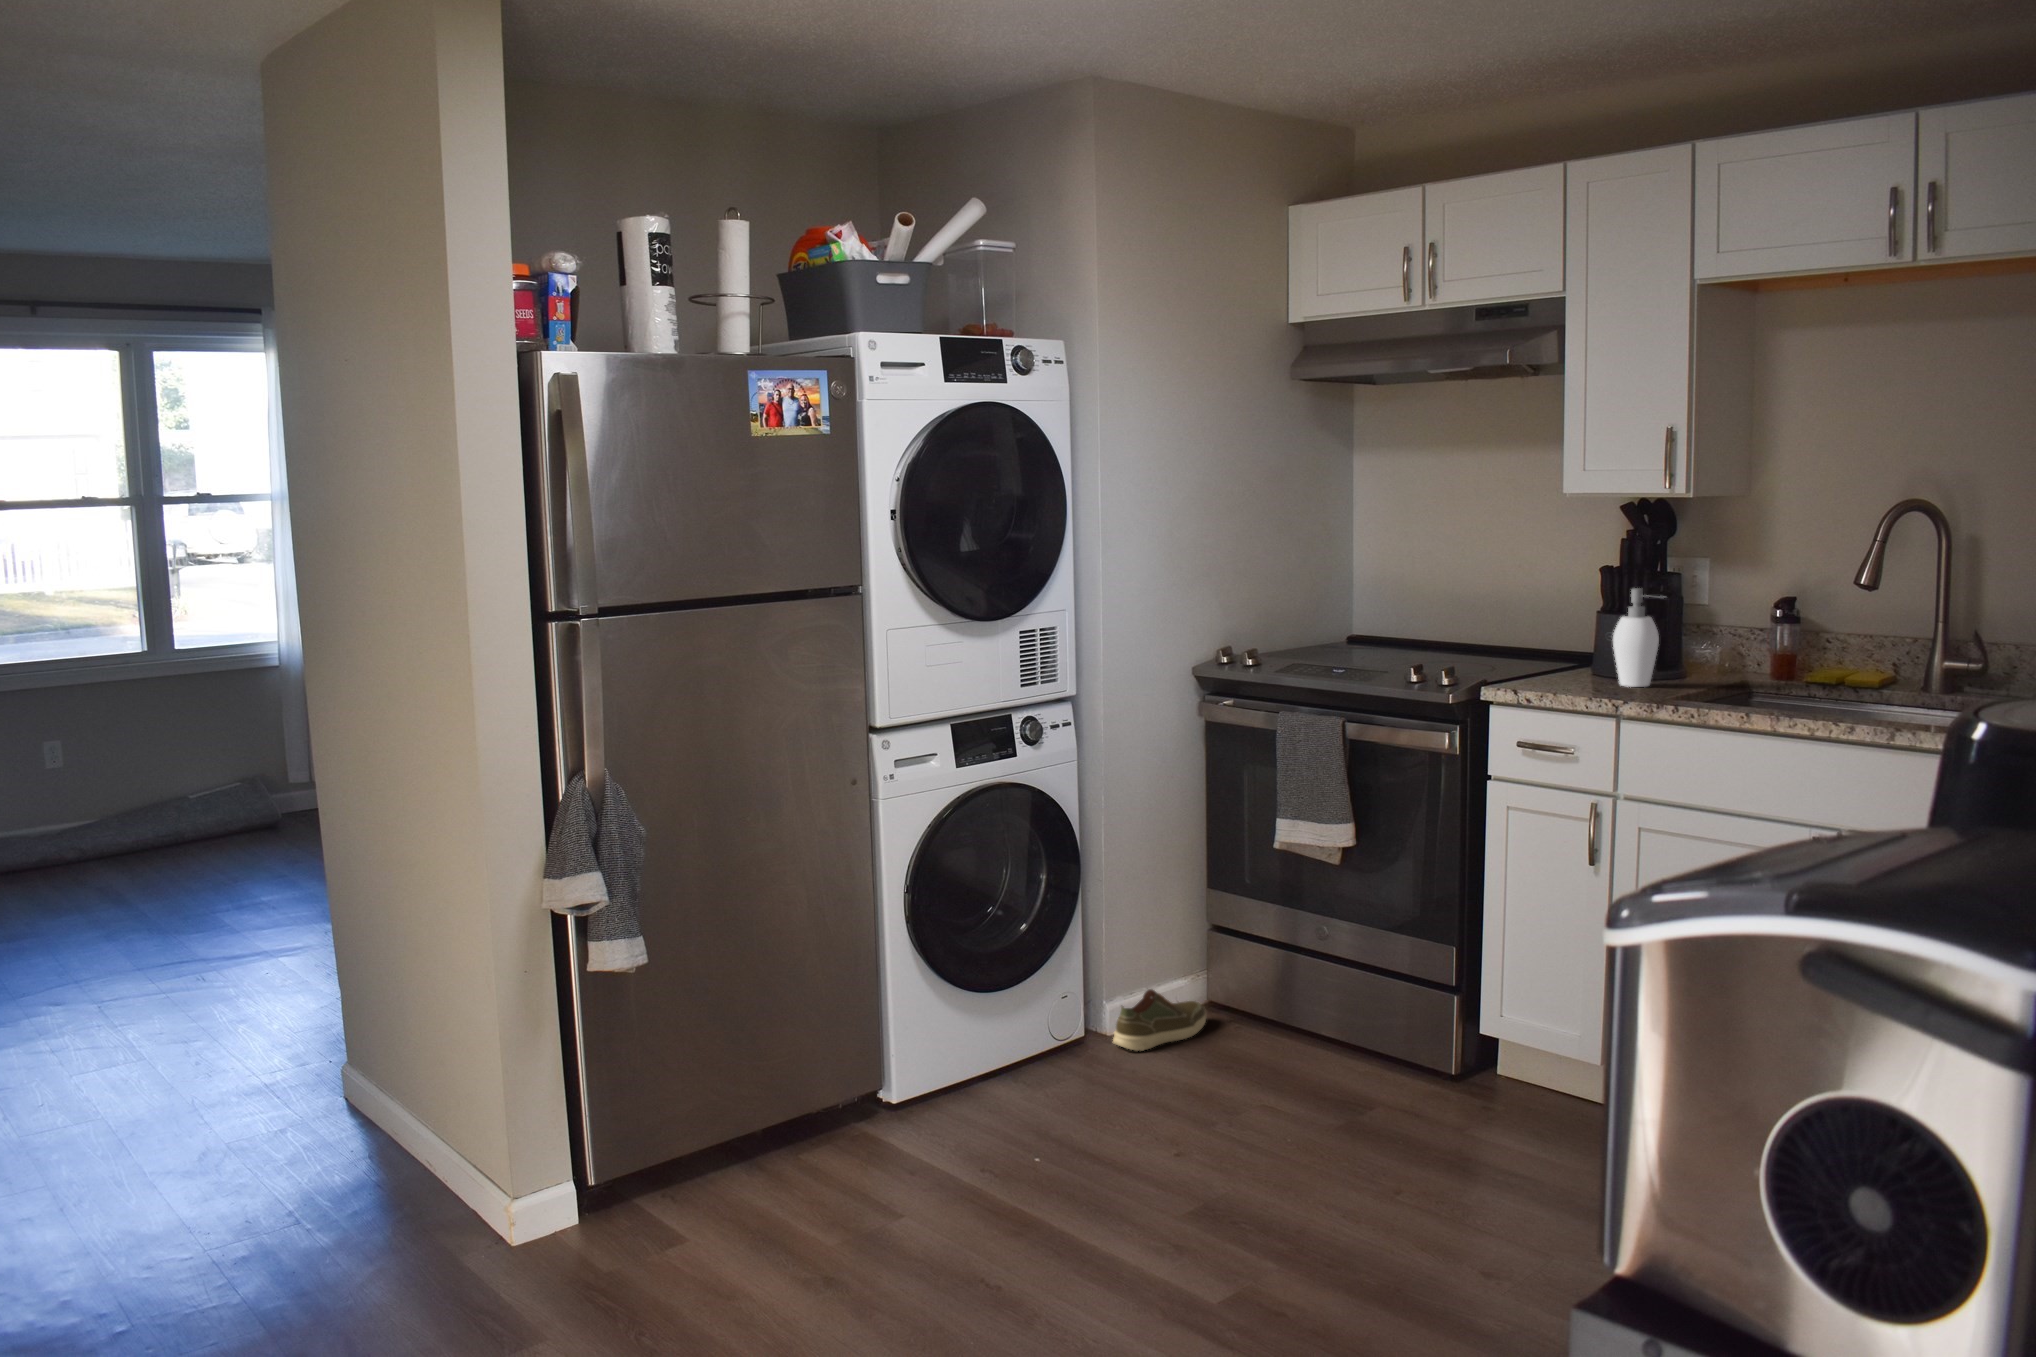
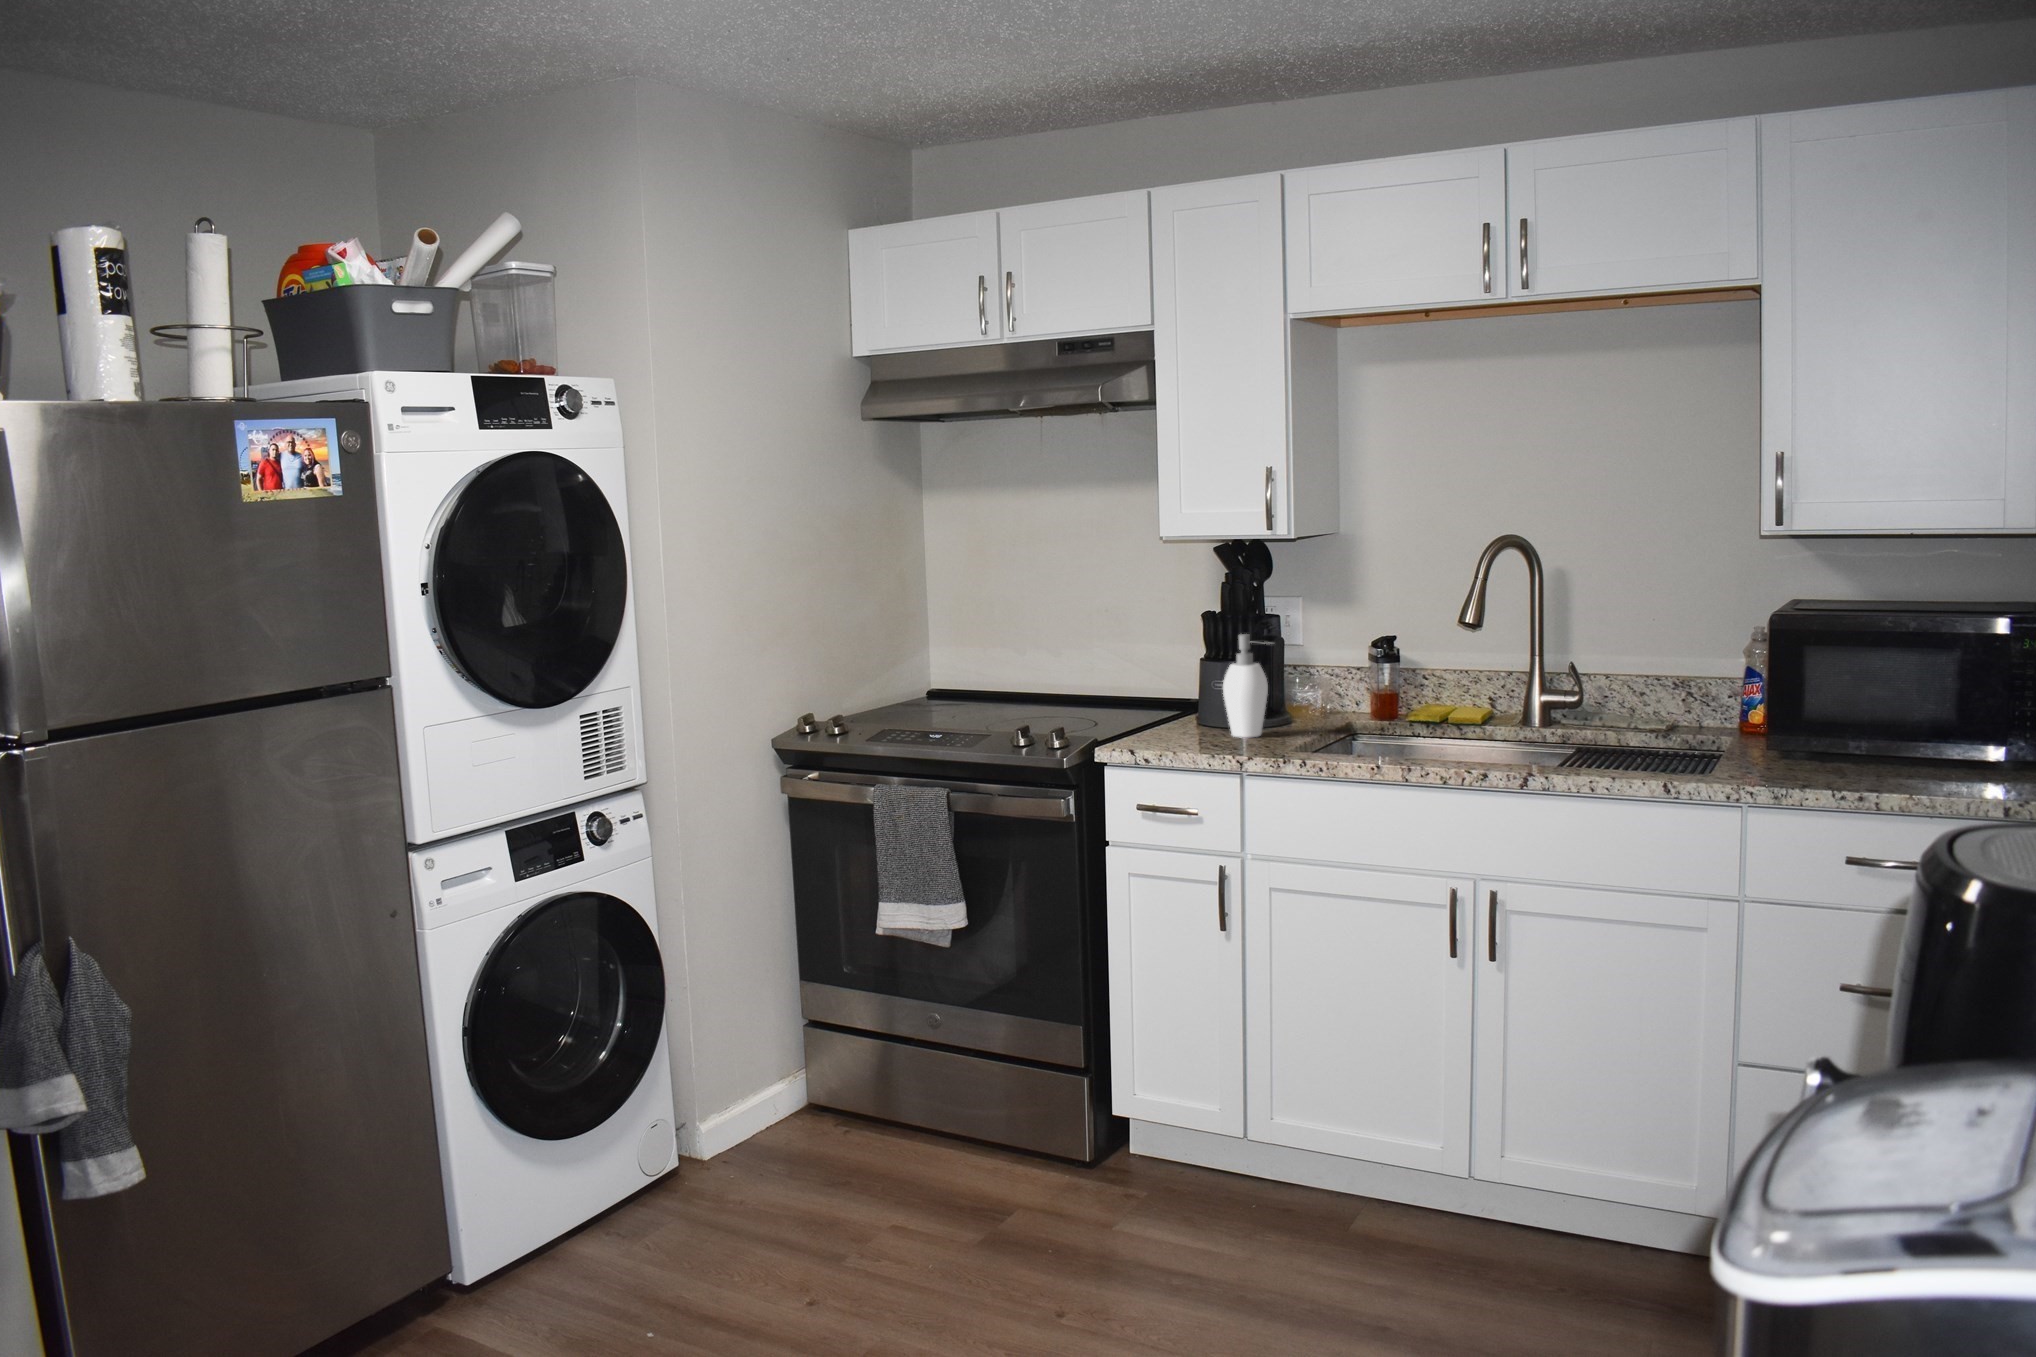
shoe: present [1113,989,1206,1051] -> none [709,1110,812,1183]

